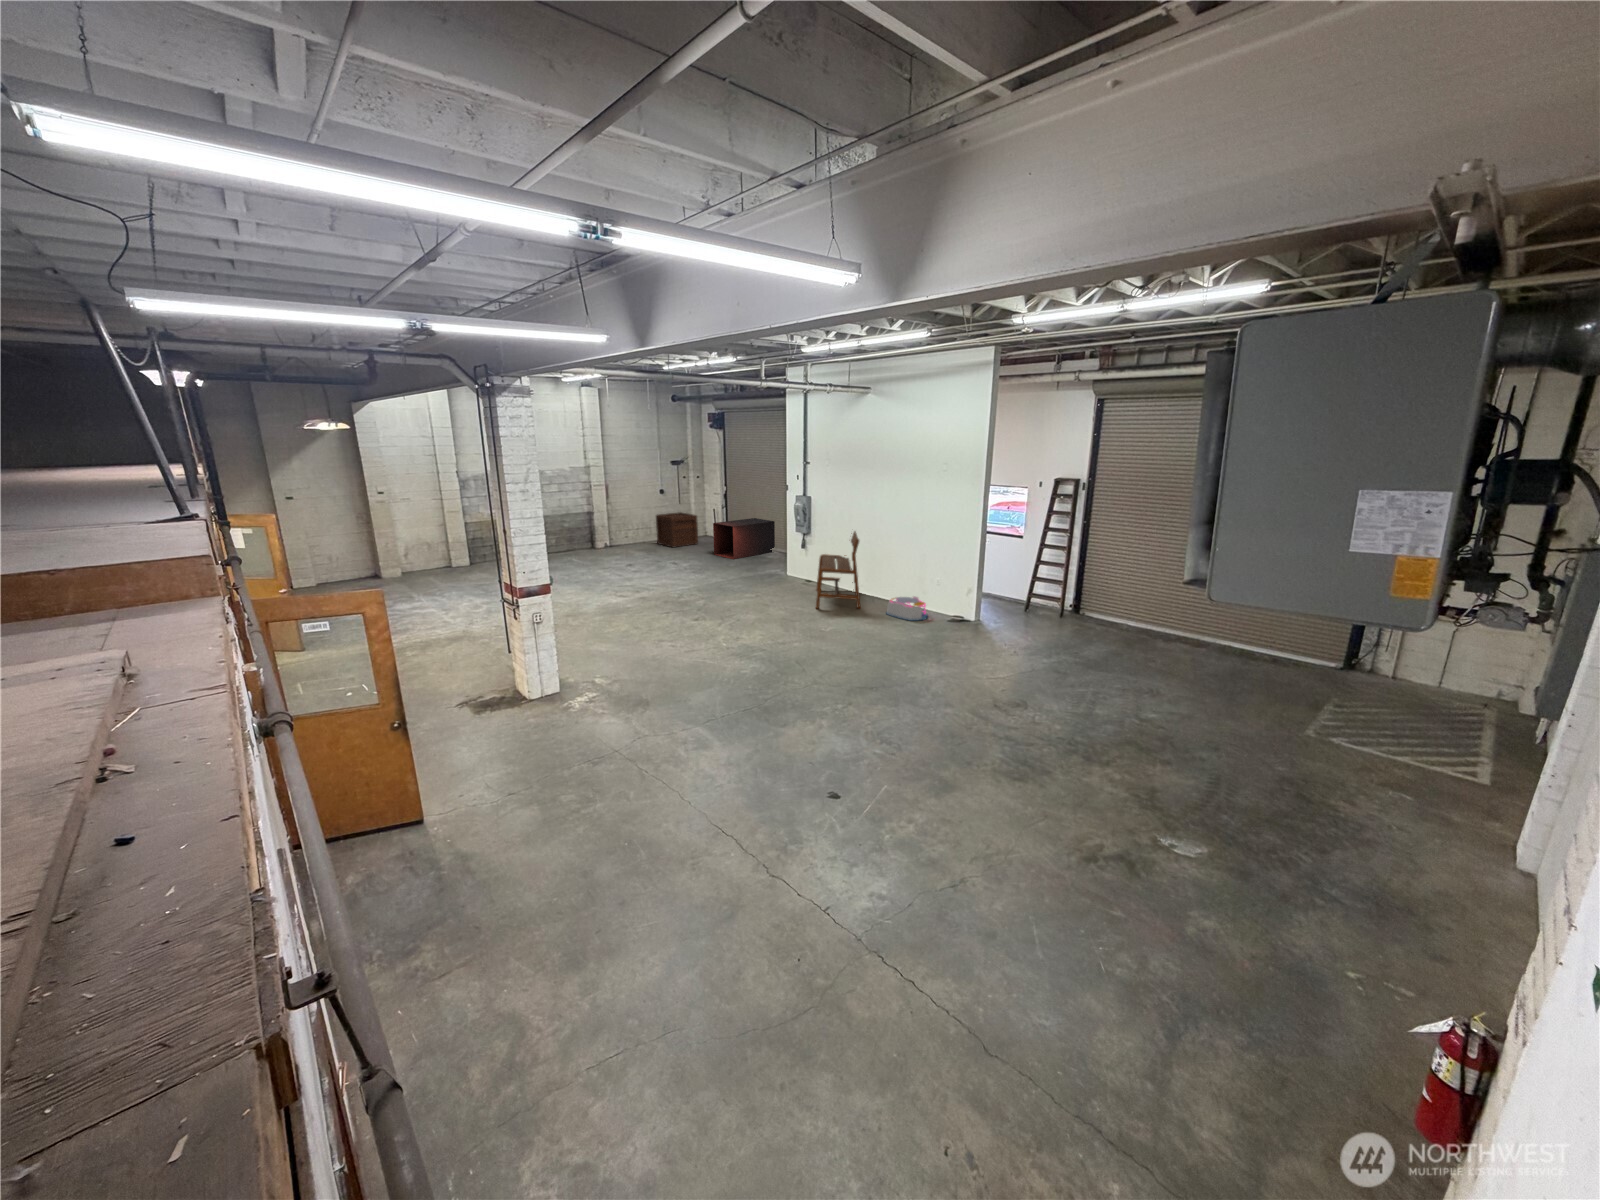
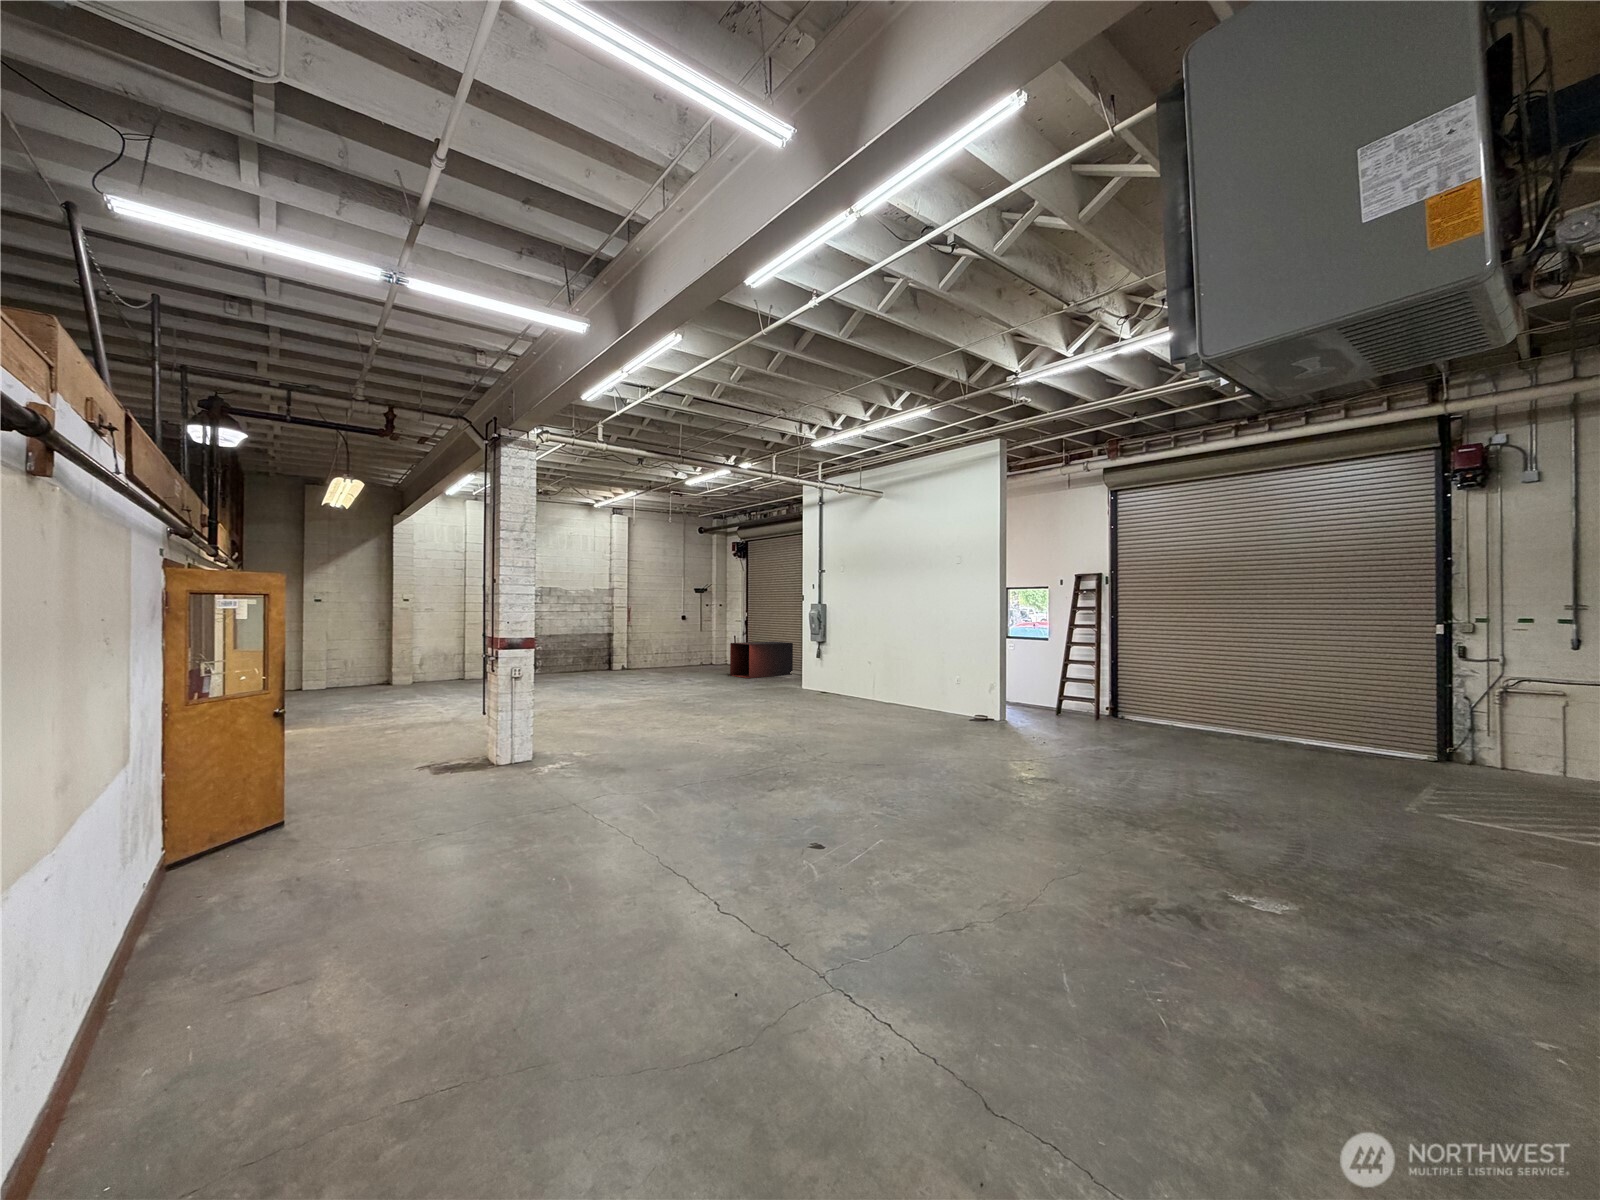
wooden crate: present [656,512,698,547] -> none [675,638,717,671]
bench: present [816,531,860,609] -> none [826,632,874,710]
storage bin: present [887,596,927,621] -> none [902,696,947,719]

